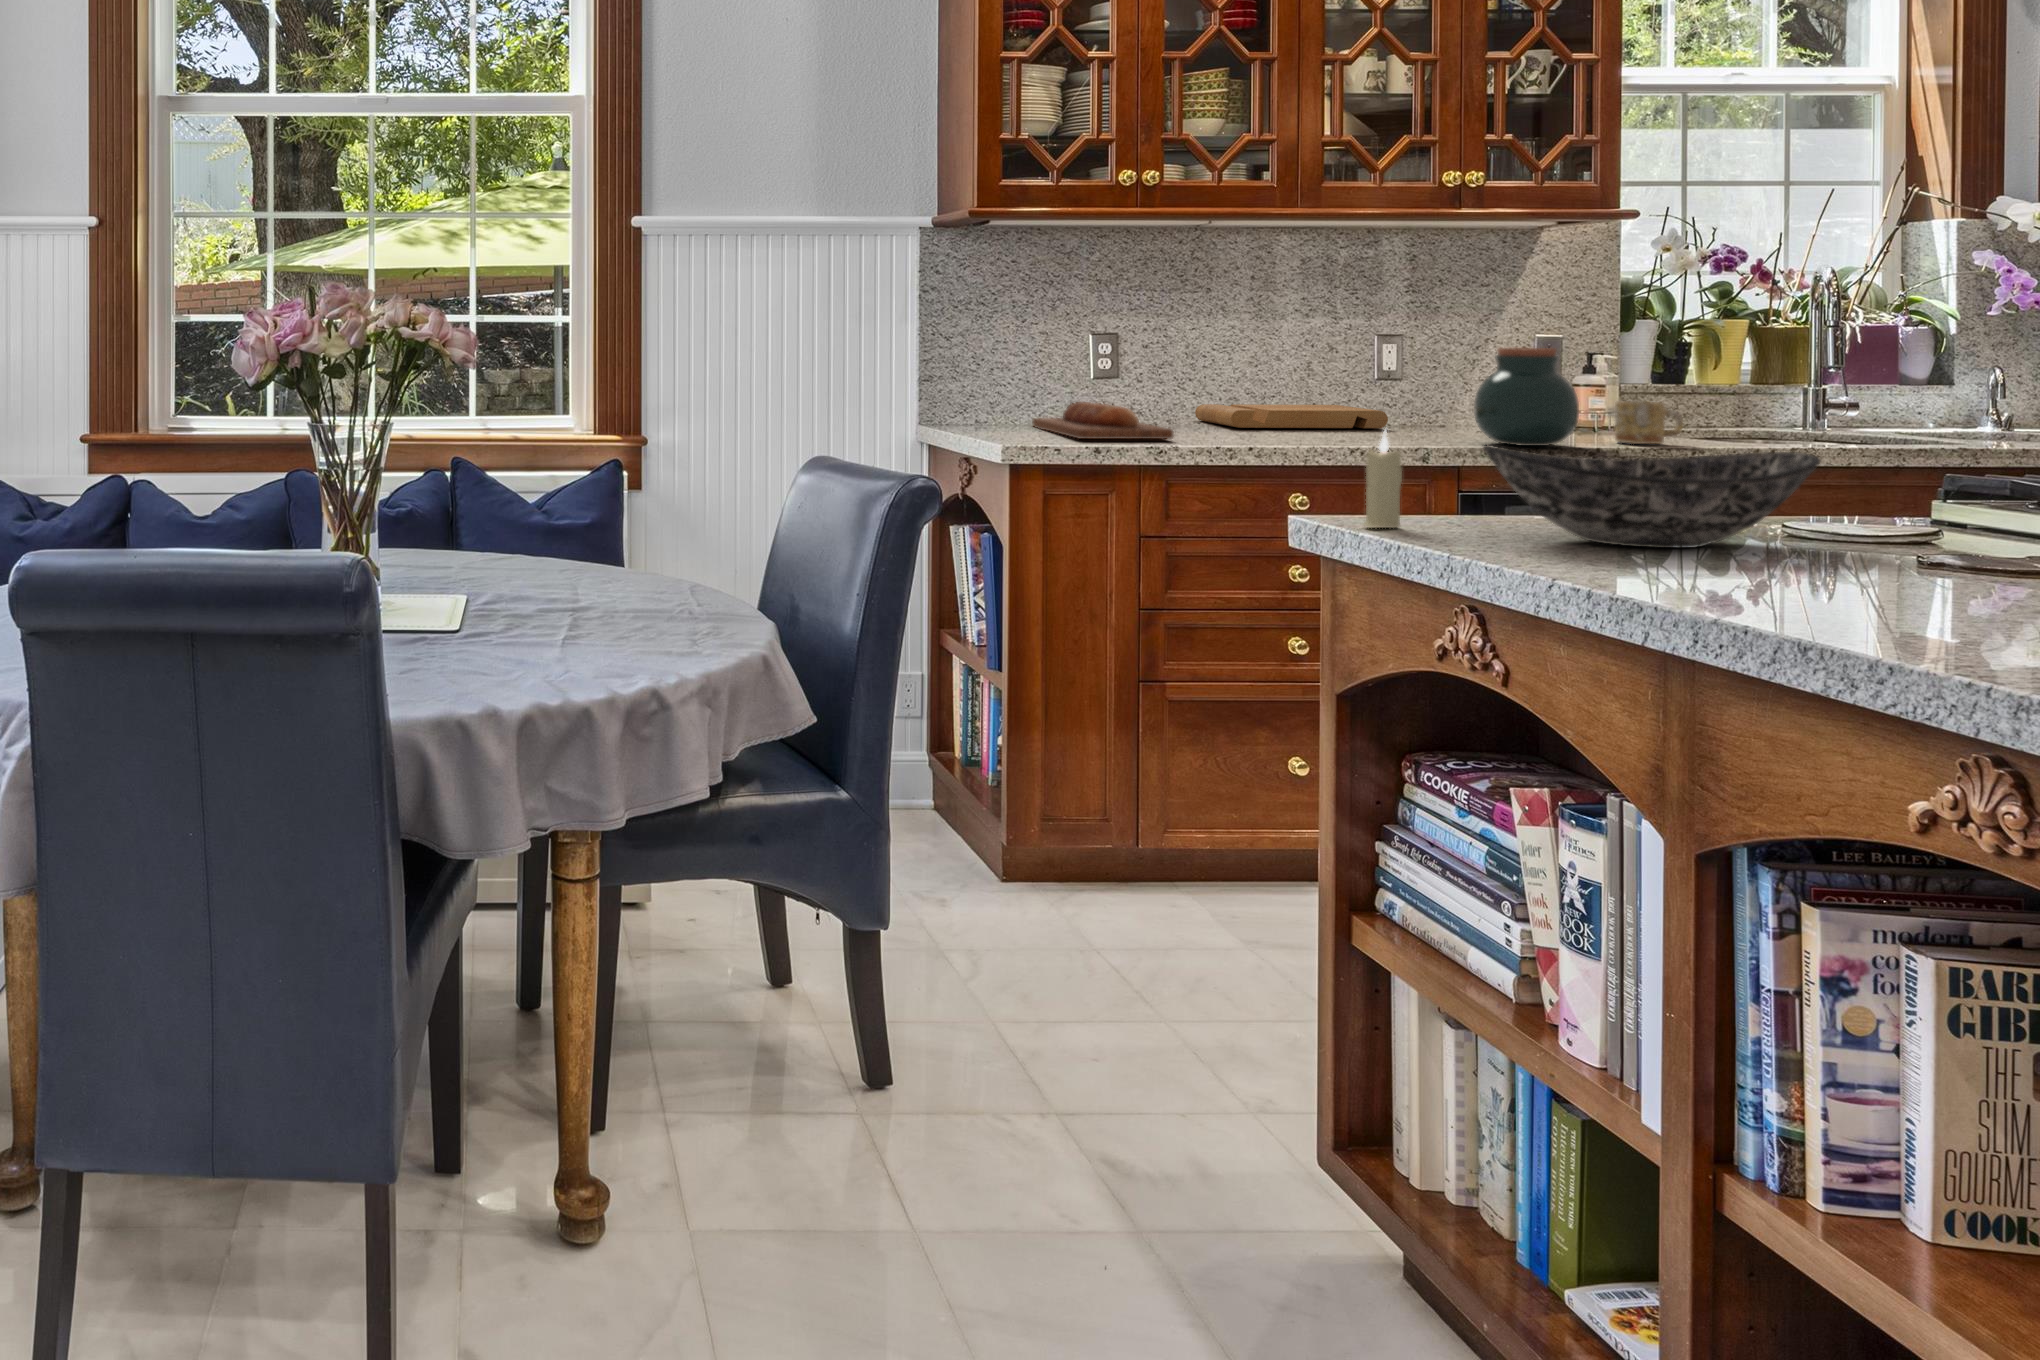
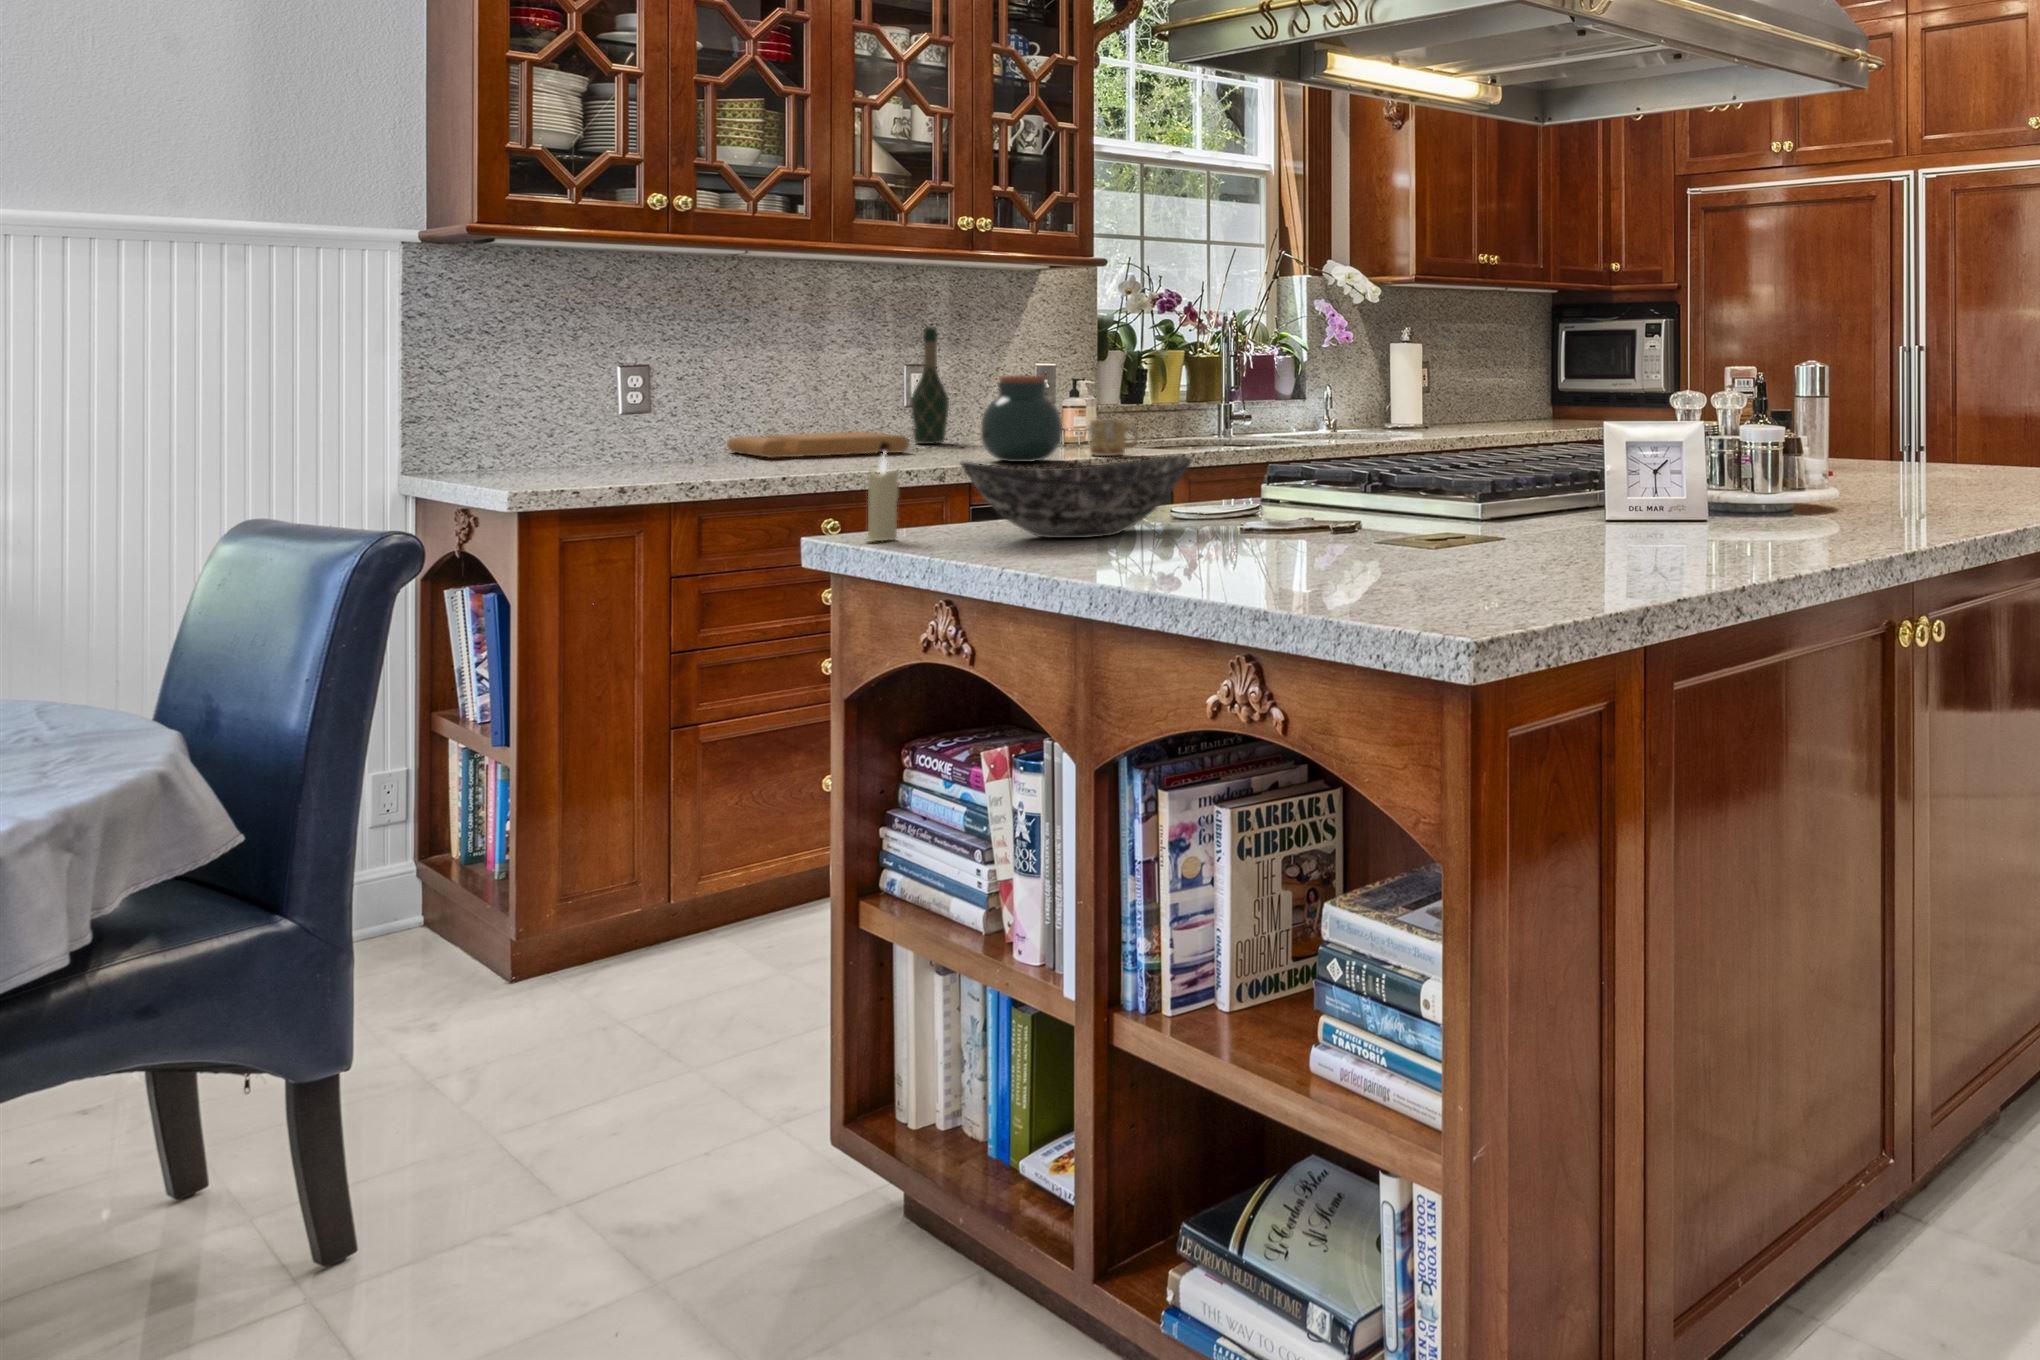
wine bottle: none [1387,295,1432,420] -> present [911,327,949,444]
bread loaf: present [1032,402,1174,439] -> none [544,438,702,477]

